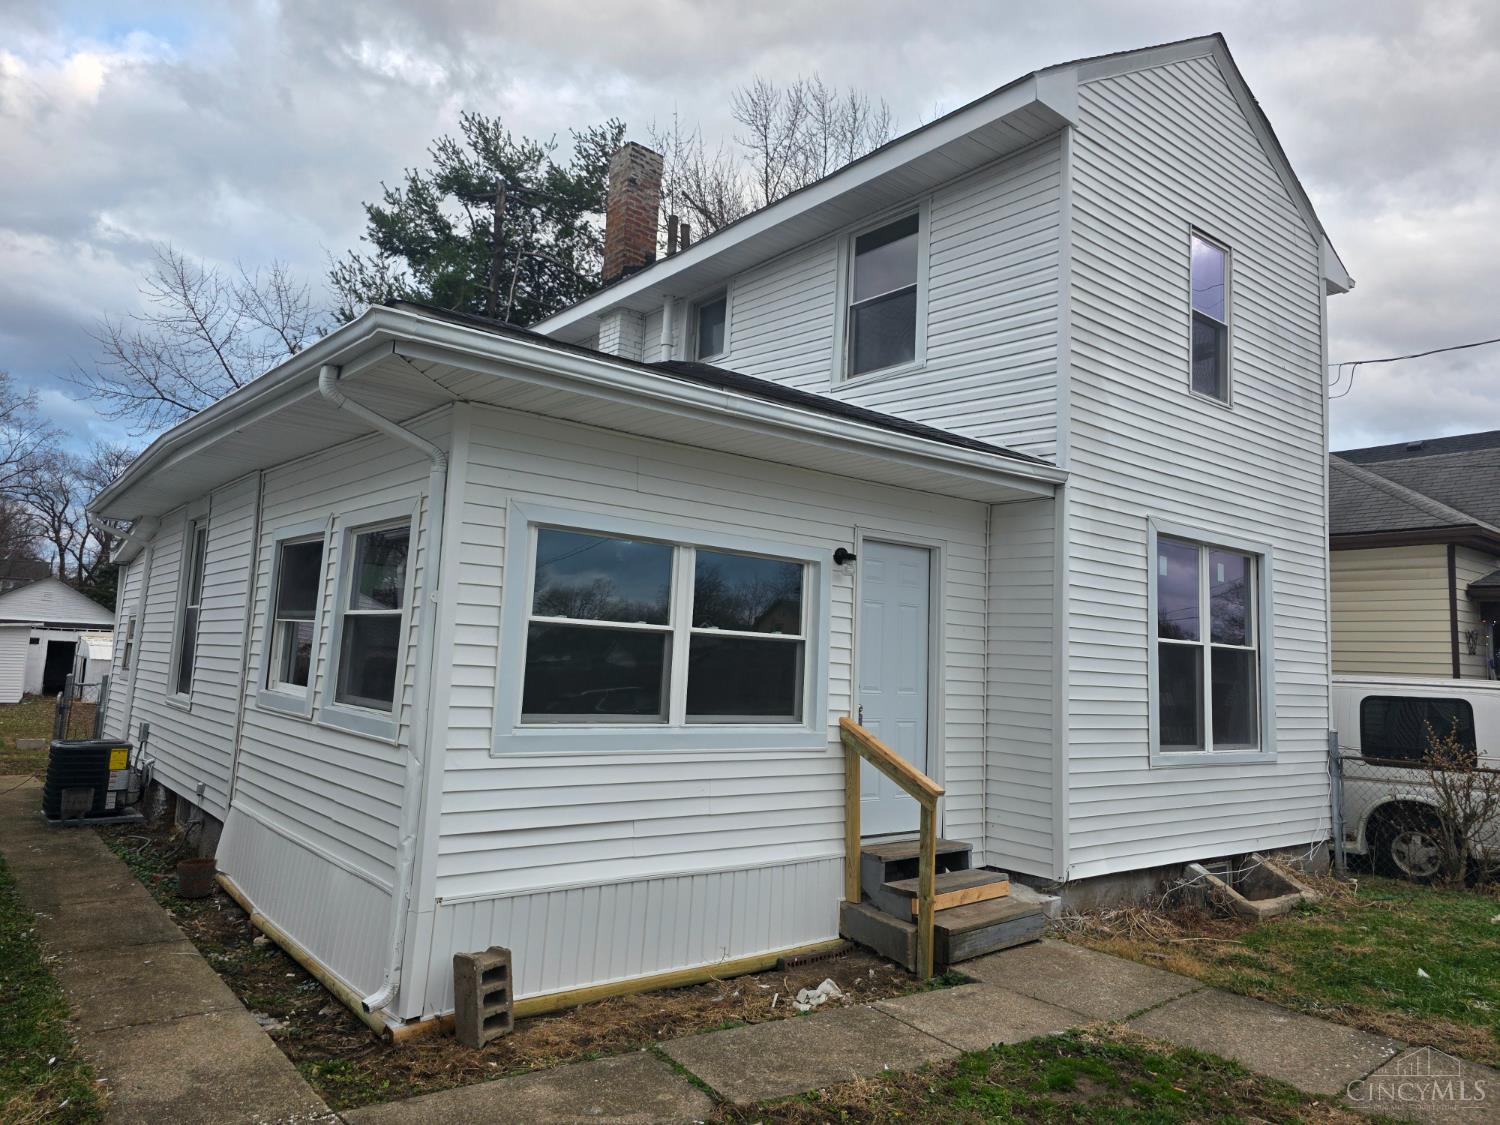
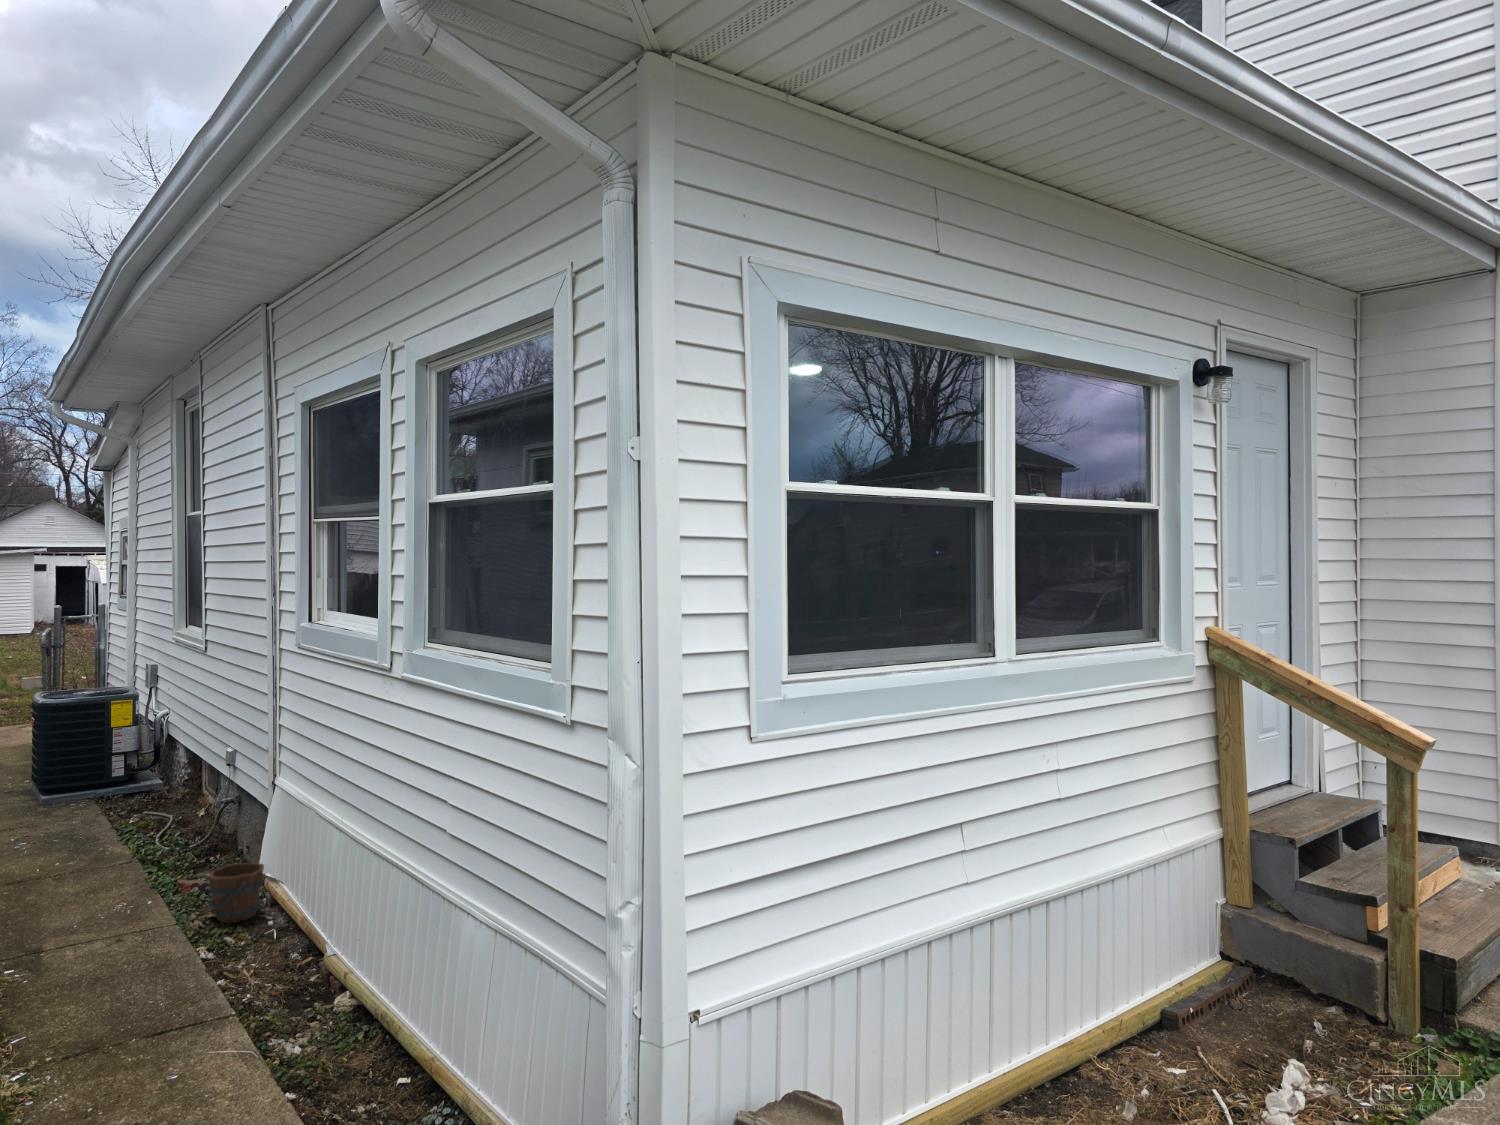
planter: present [60,788,94,828] -> none [54,754,96,808]

